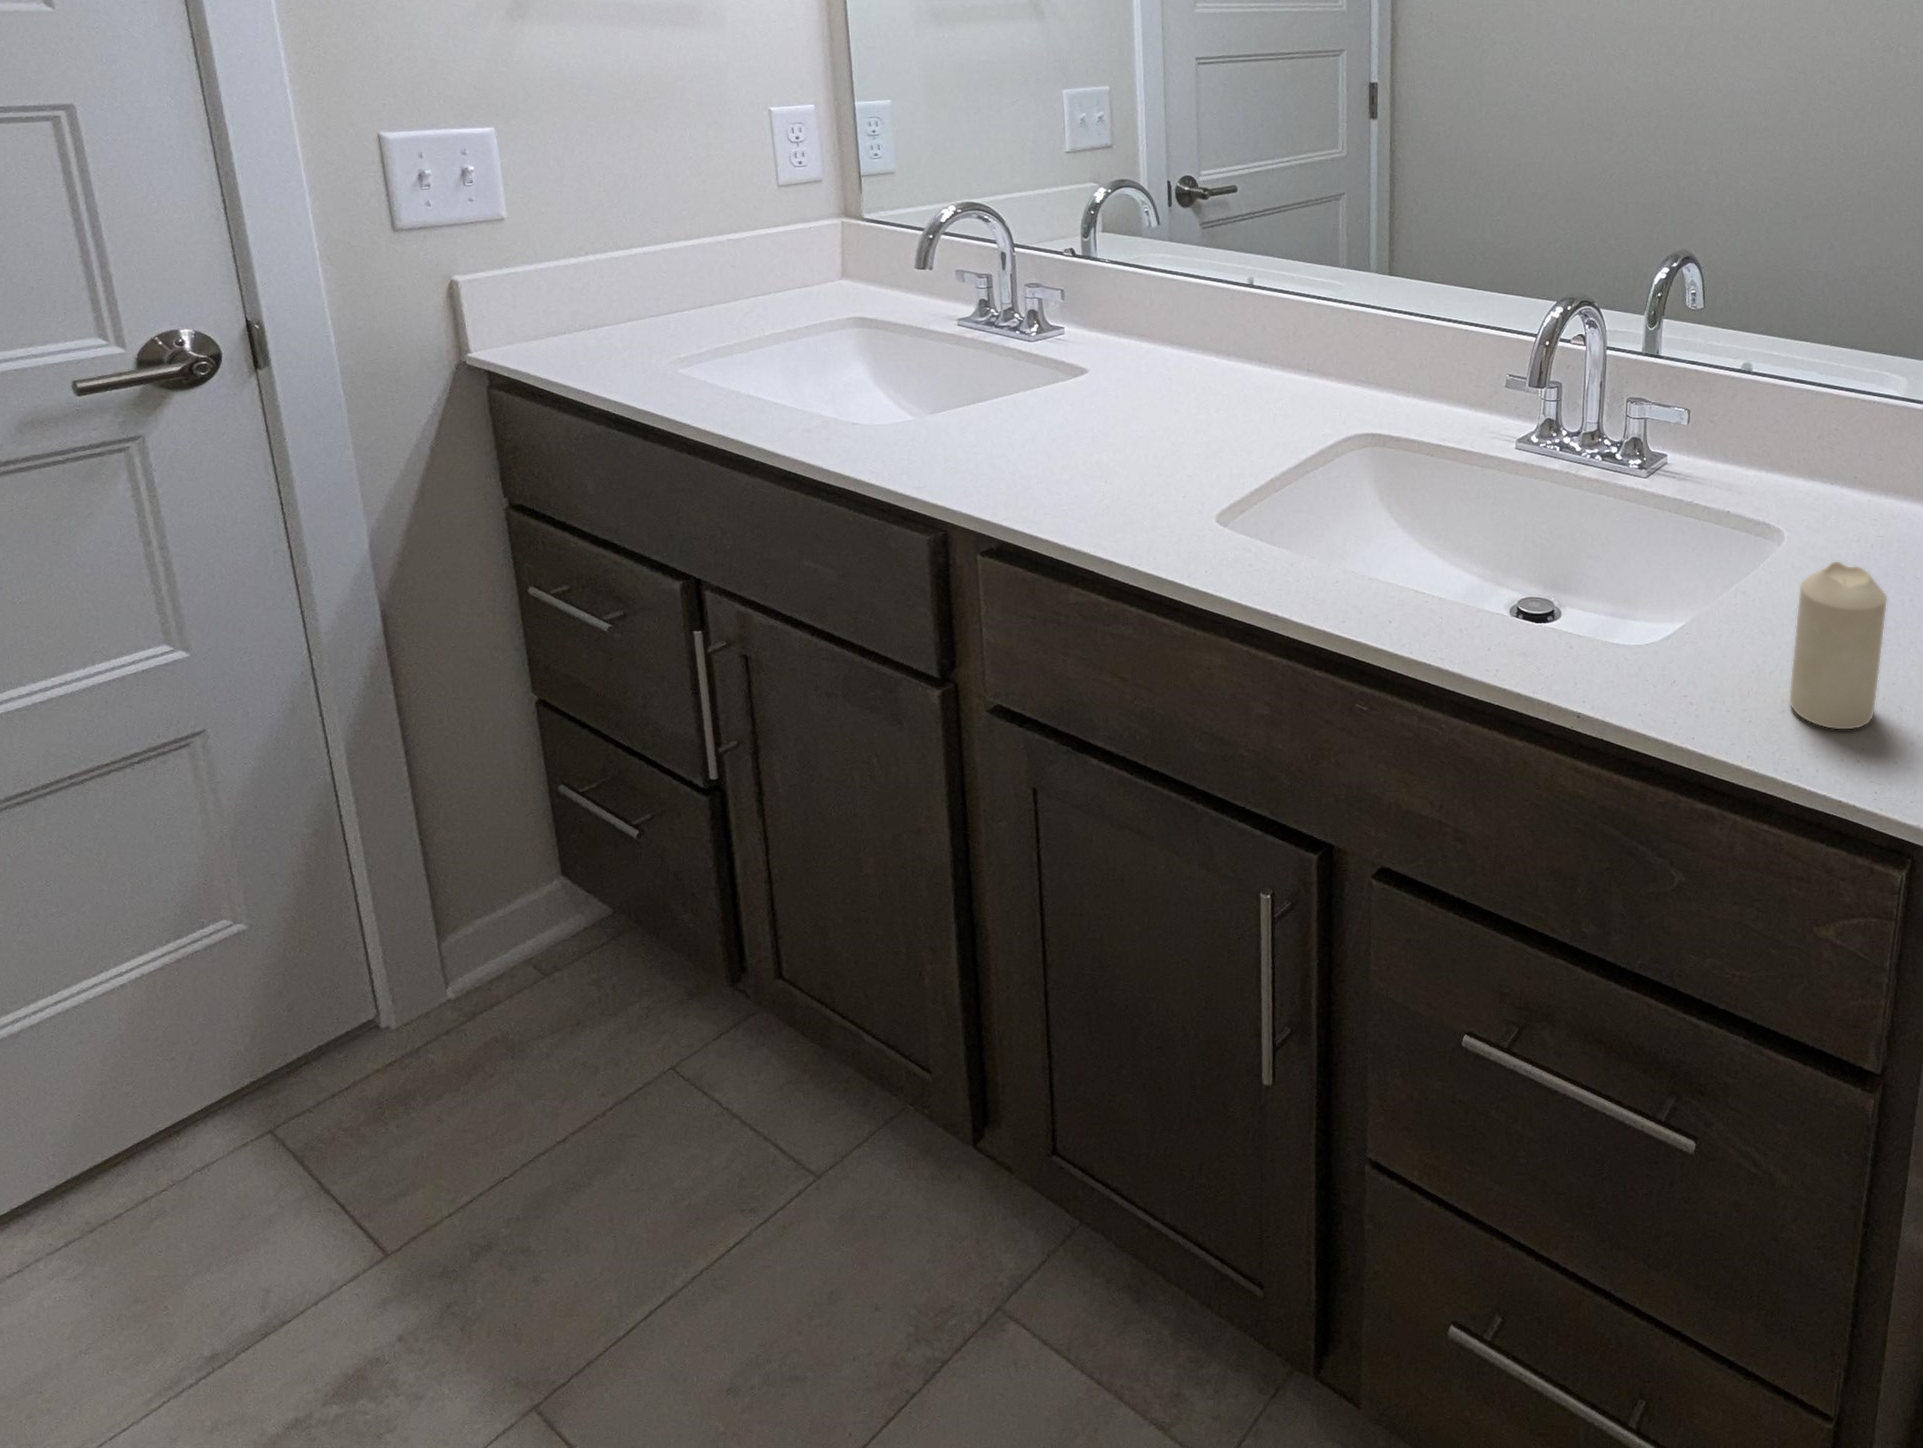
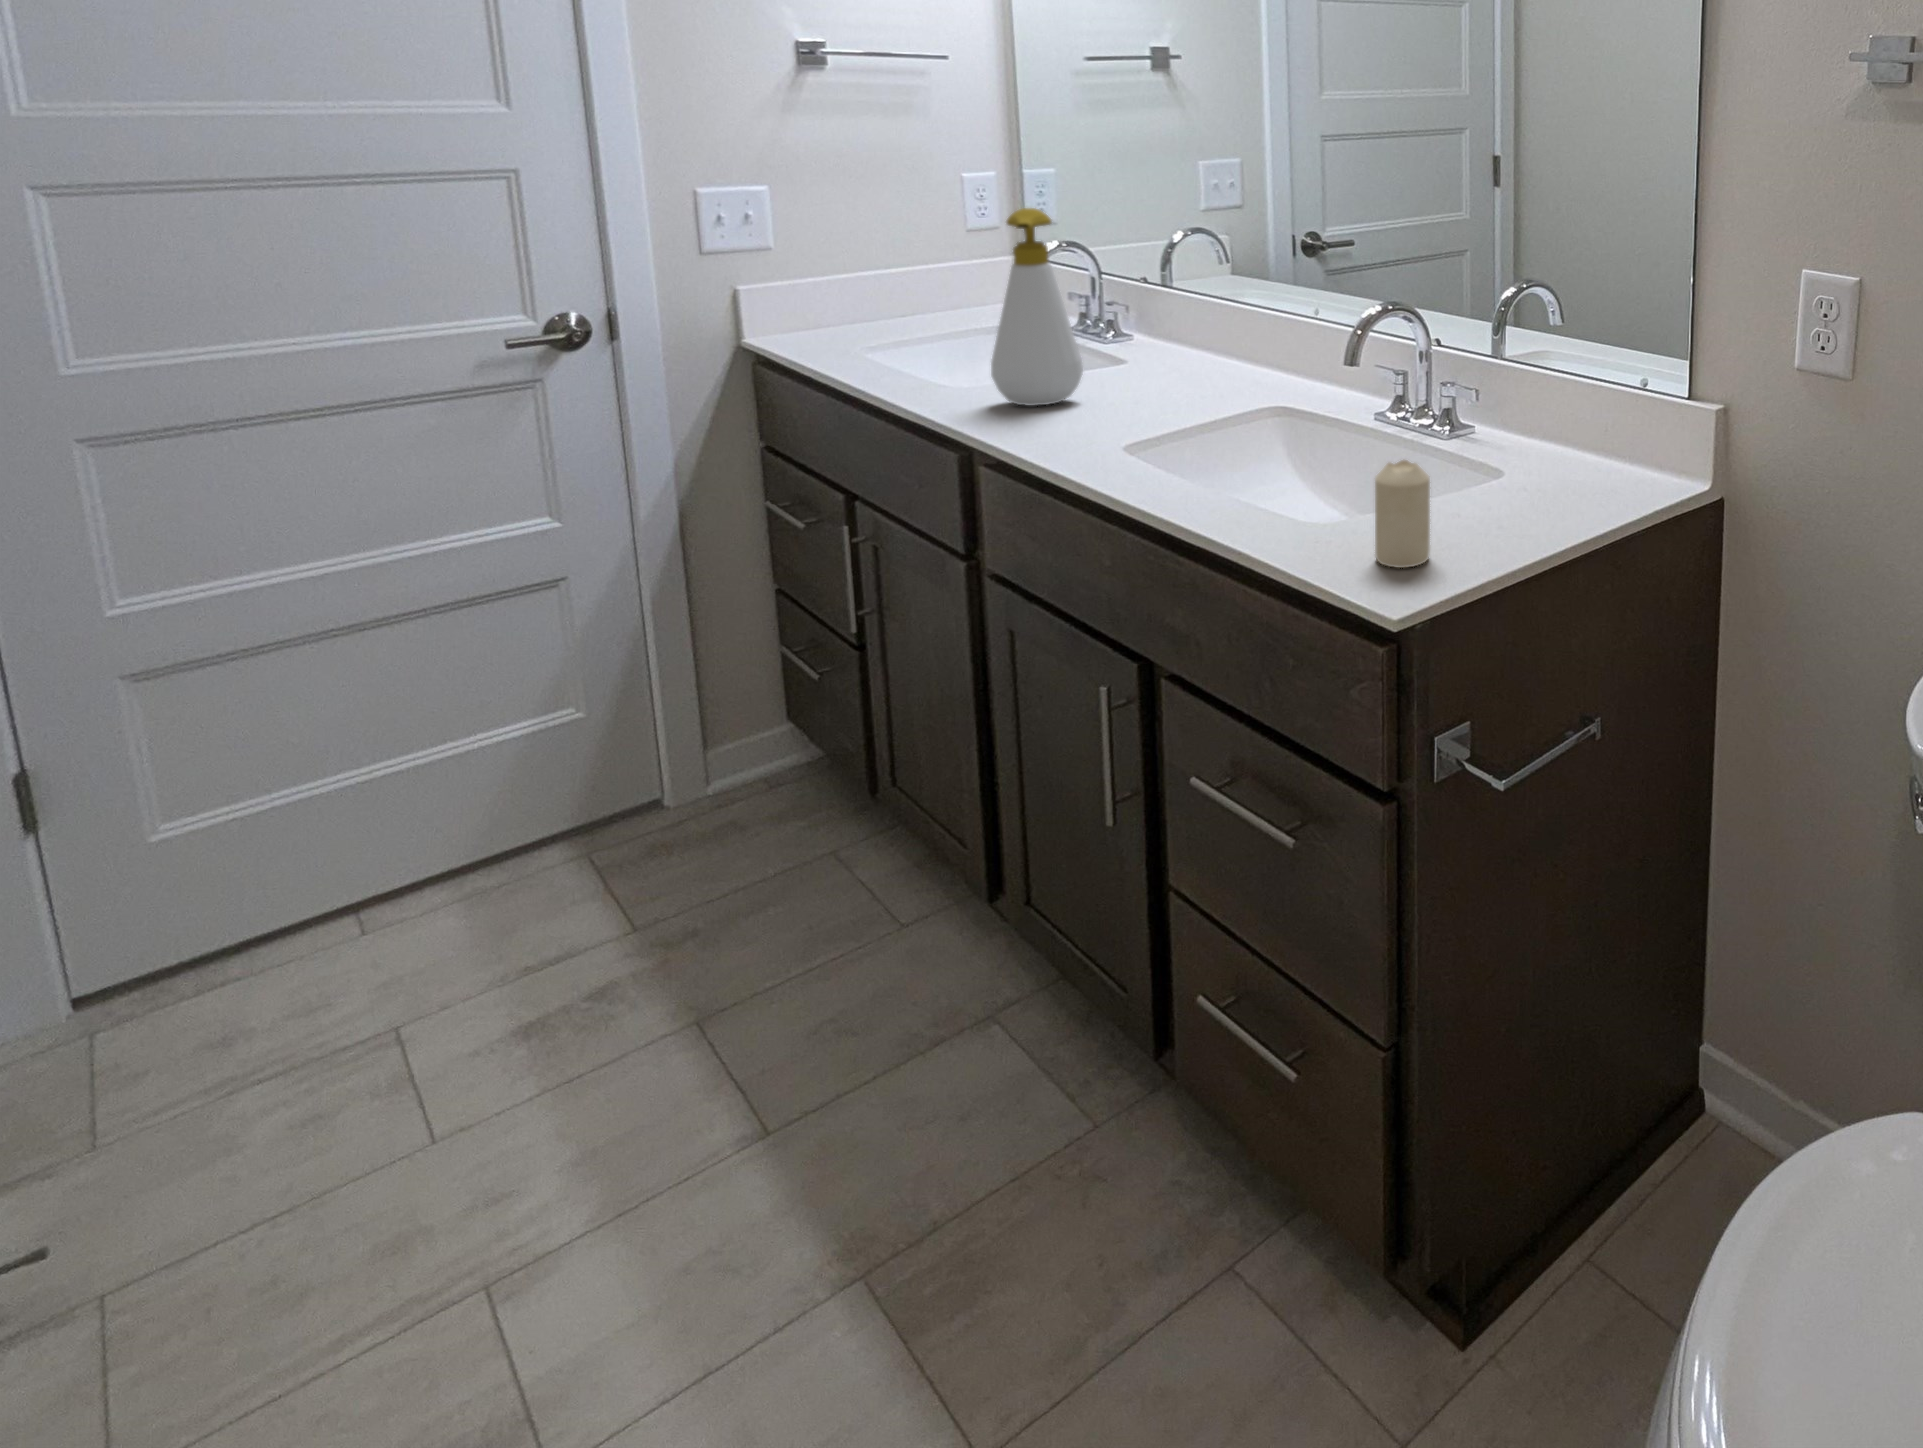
soap bottle: none [950,164,1083,454] -> present [991,208,1083,406]

